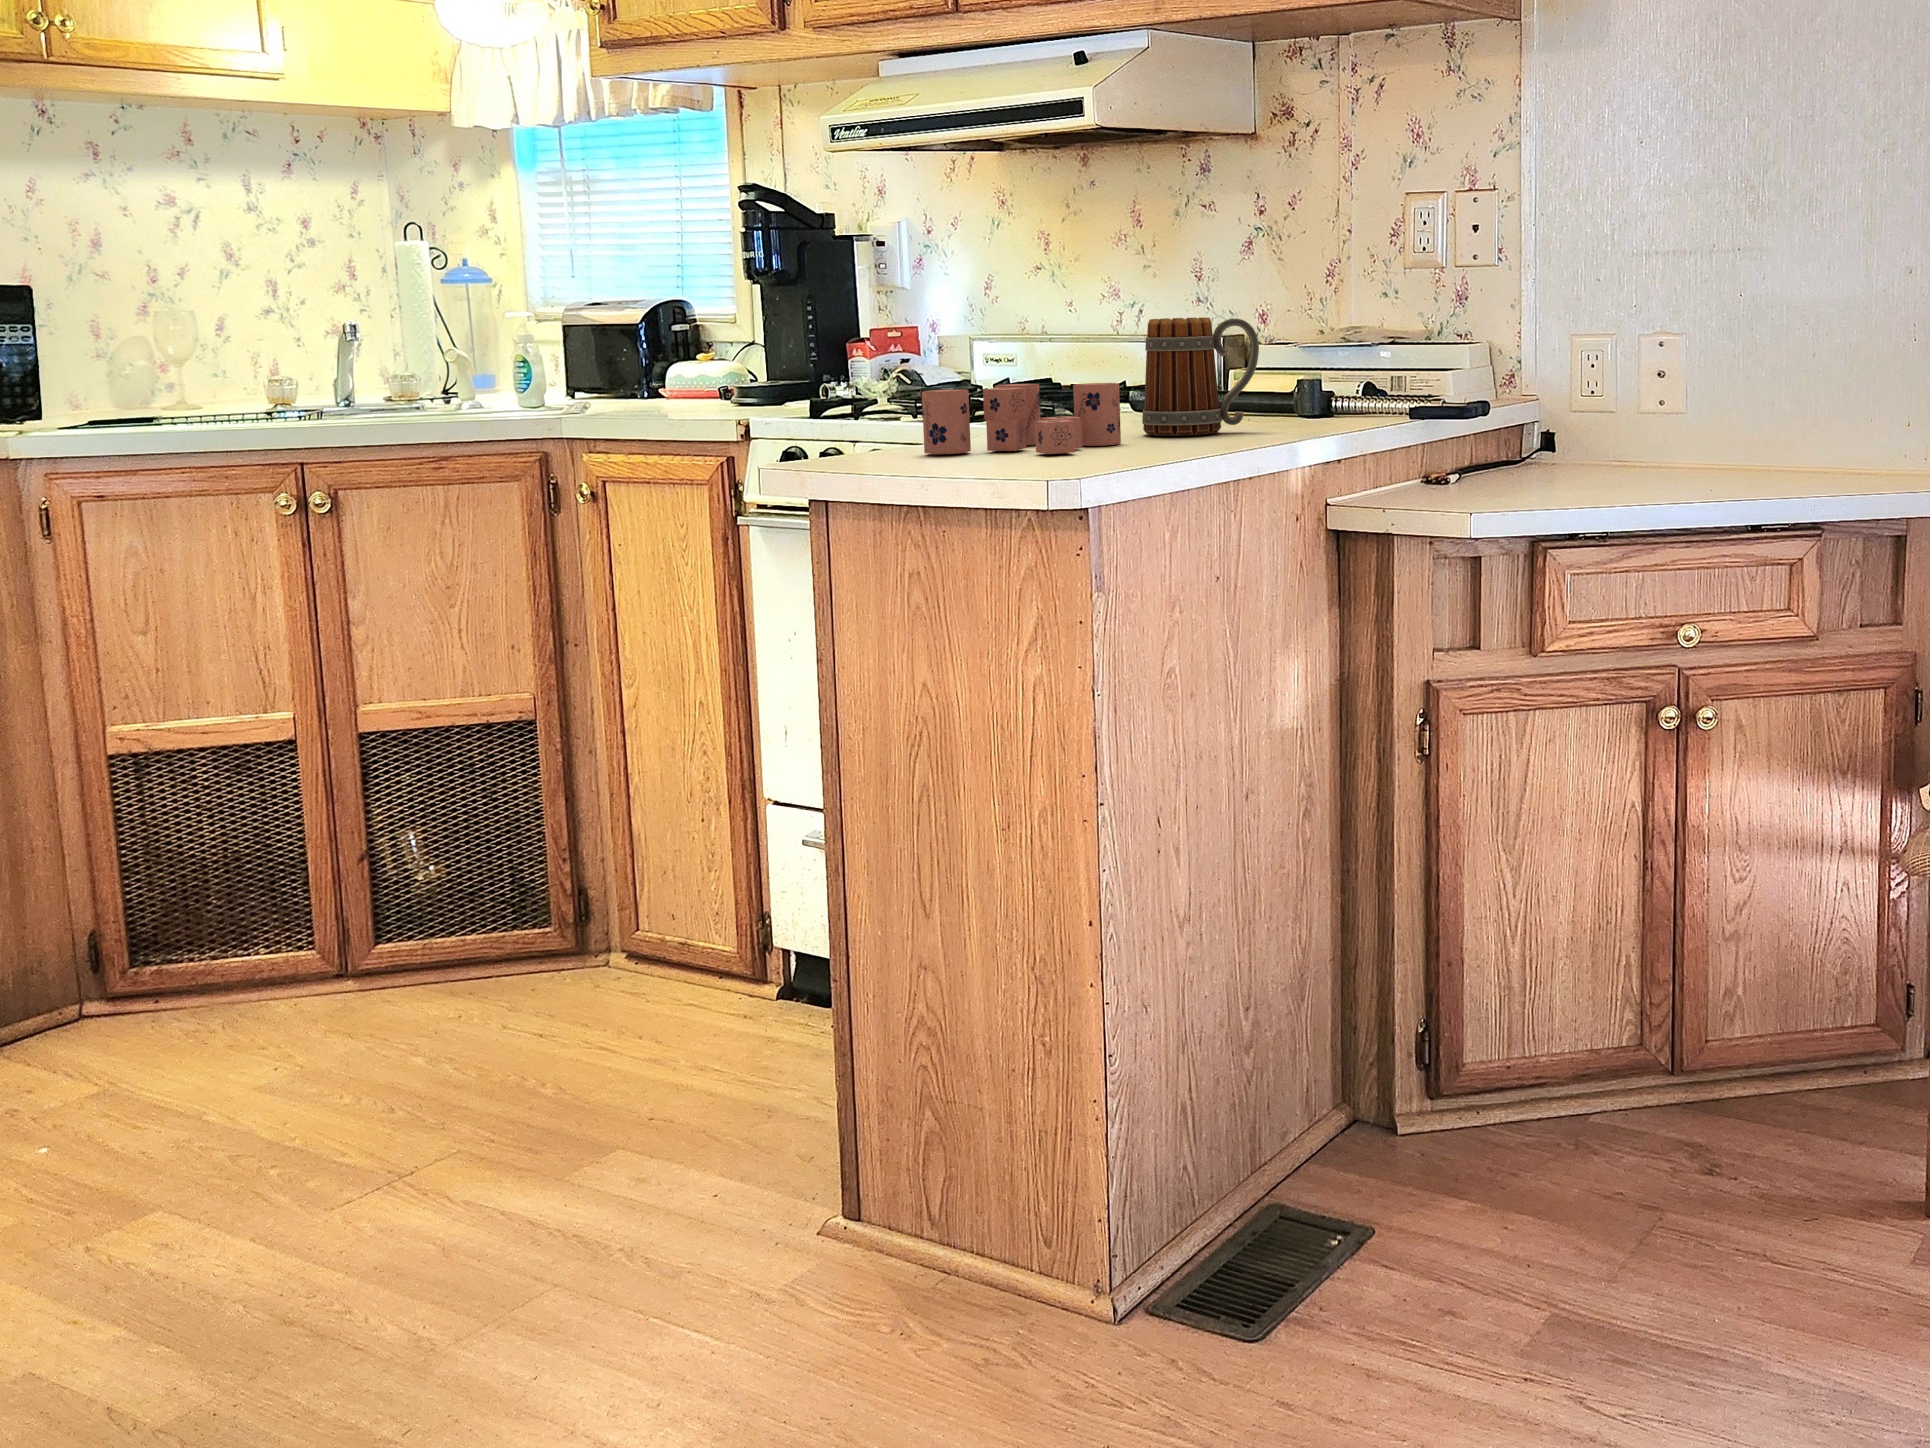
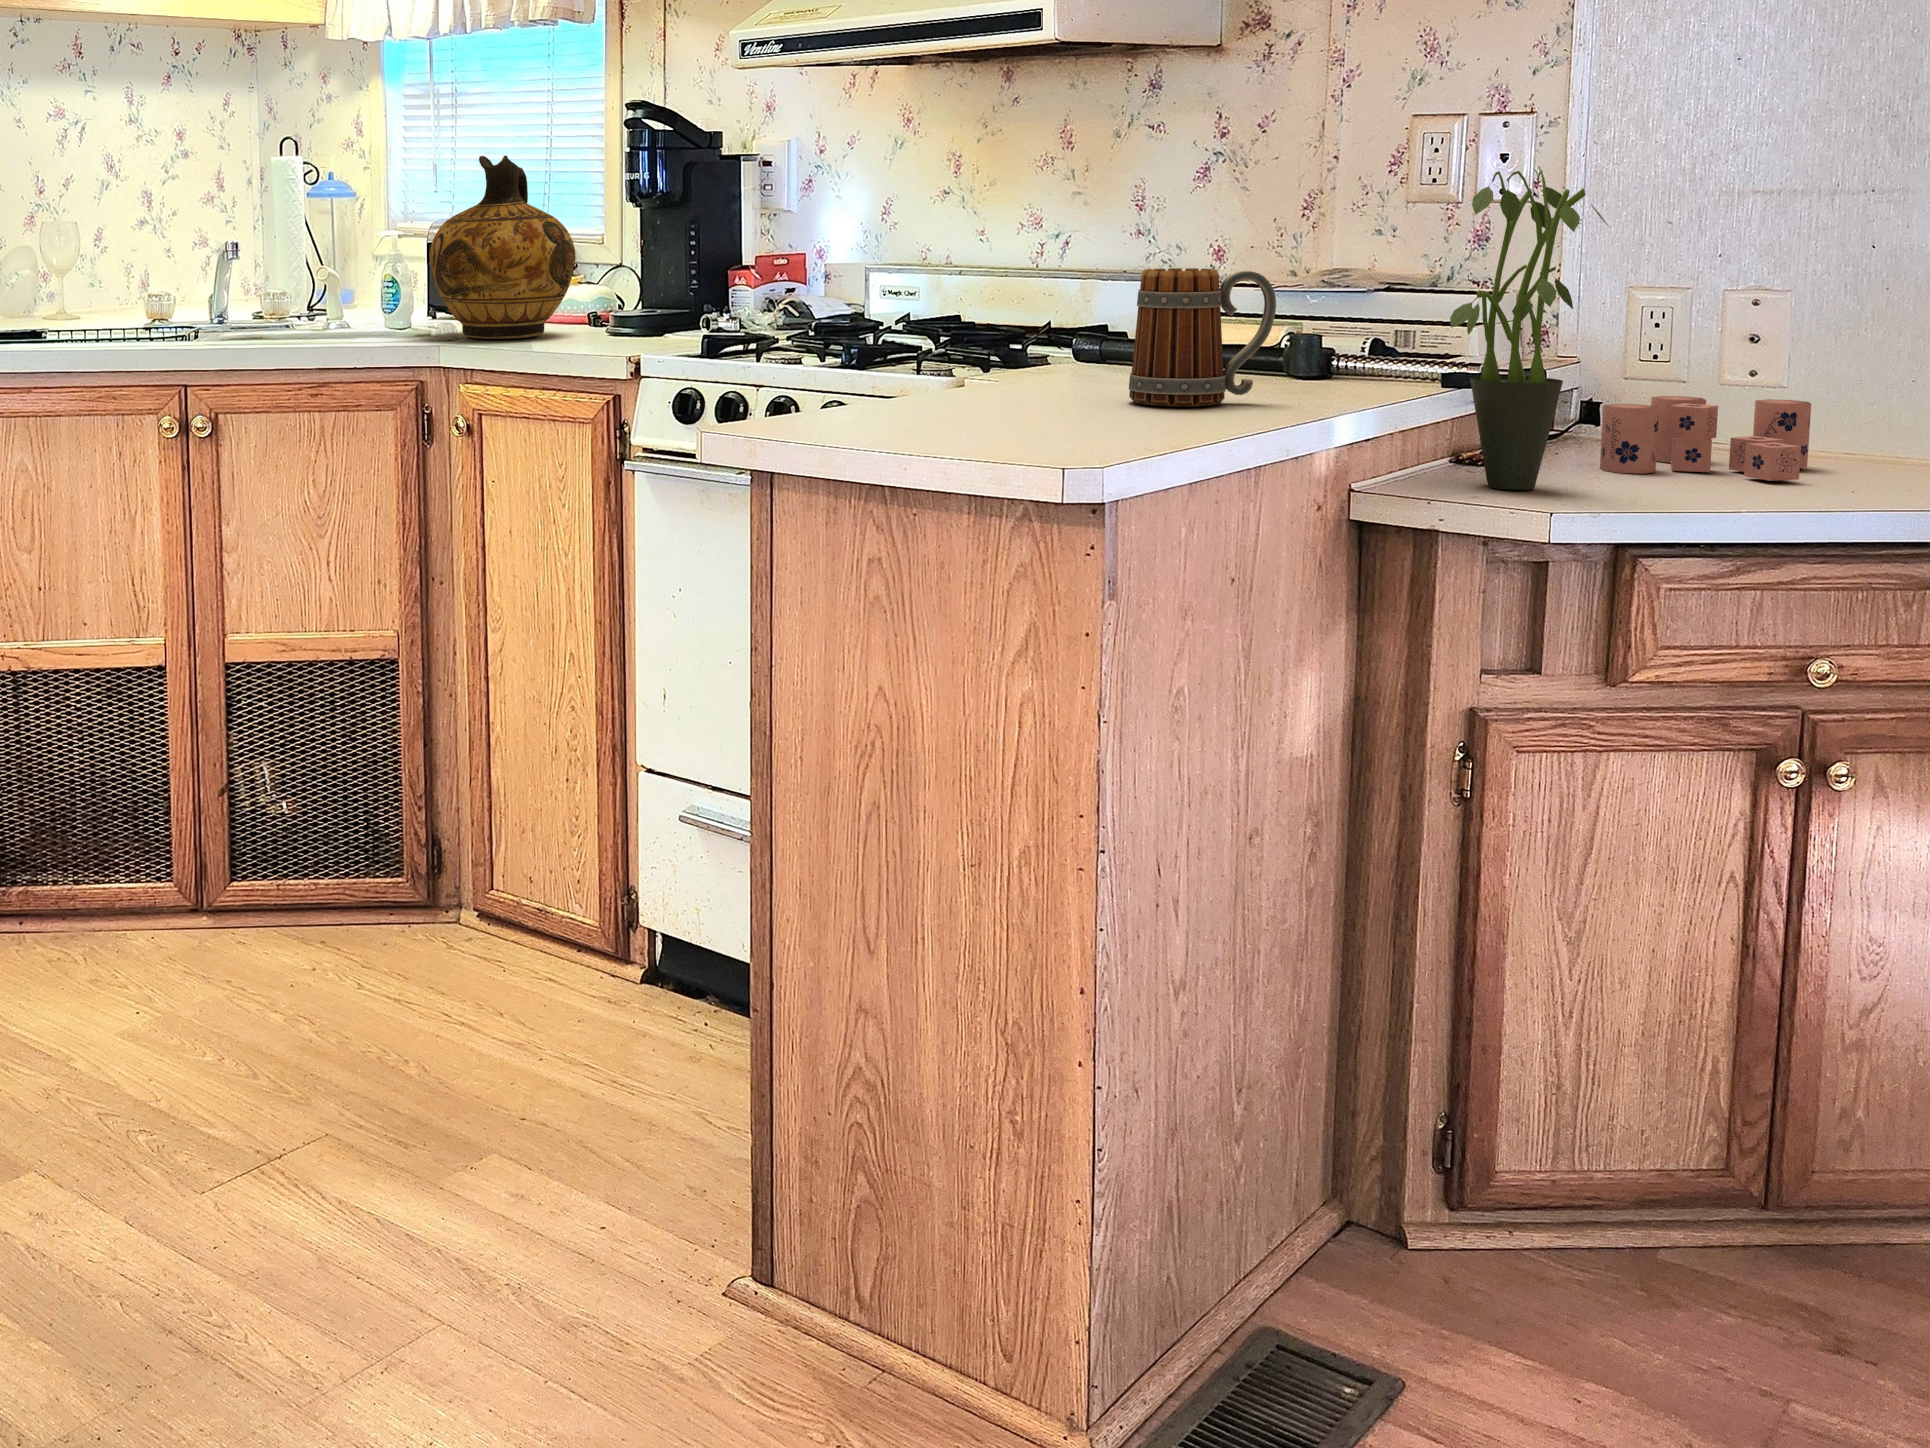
potted plant: none [1397,229,1516,497] -> present [1450,171,1608,490]
ceramic jug: none [547,235,689,409] -> present [430,156,575,339]
candle: present [922,383,1121,454] -> present [1600,396,1811,481]

